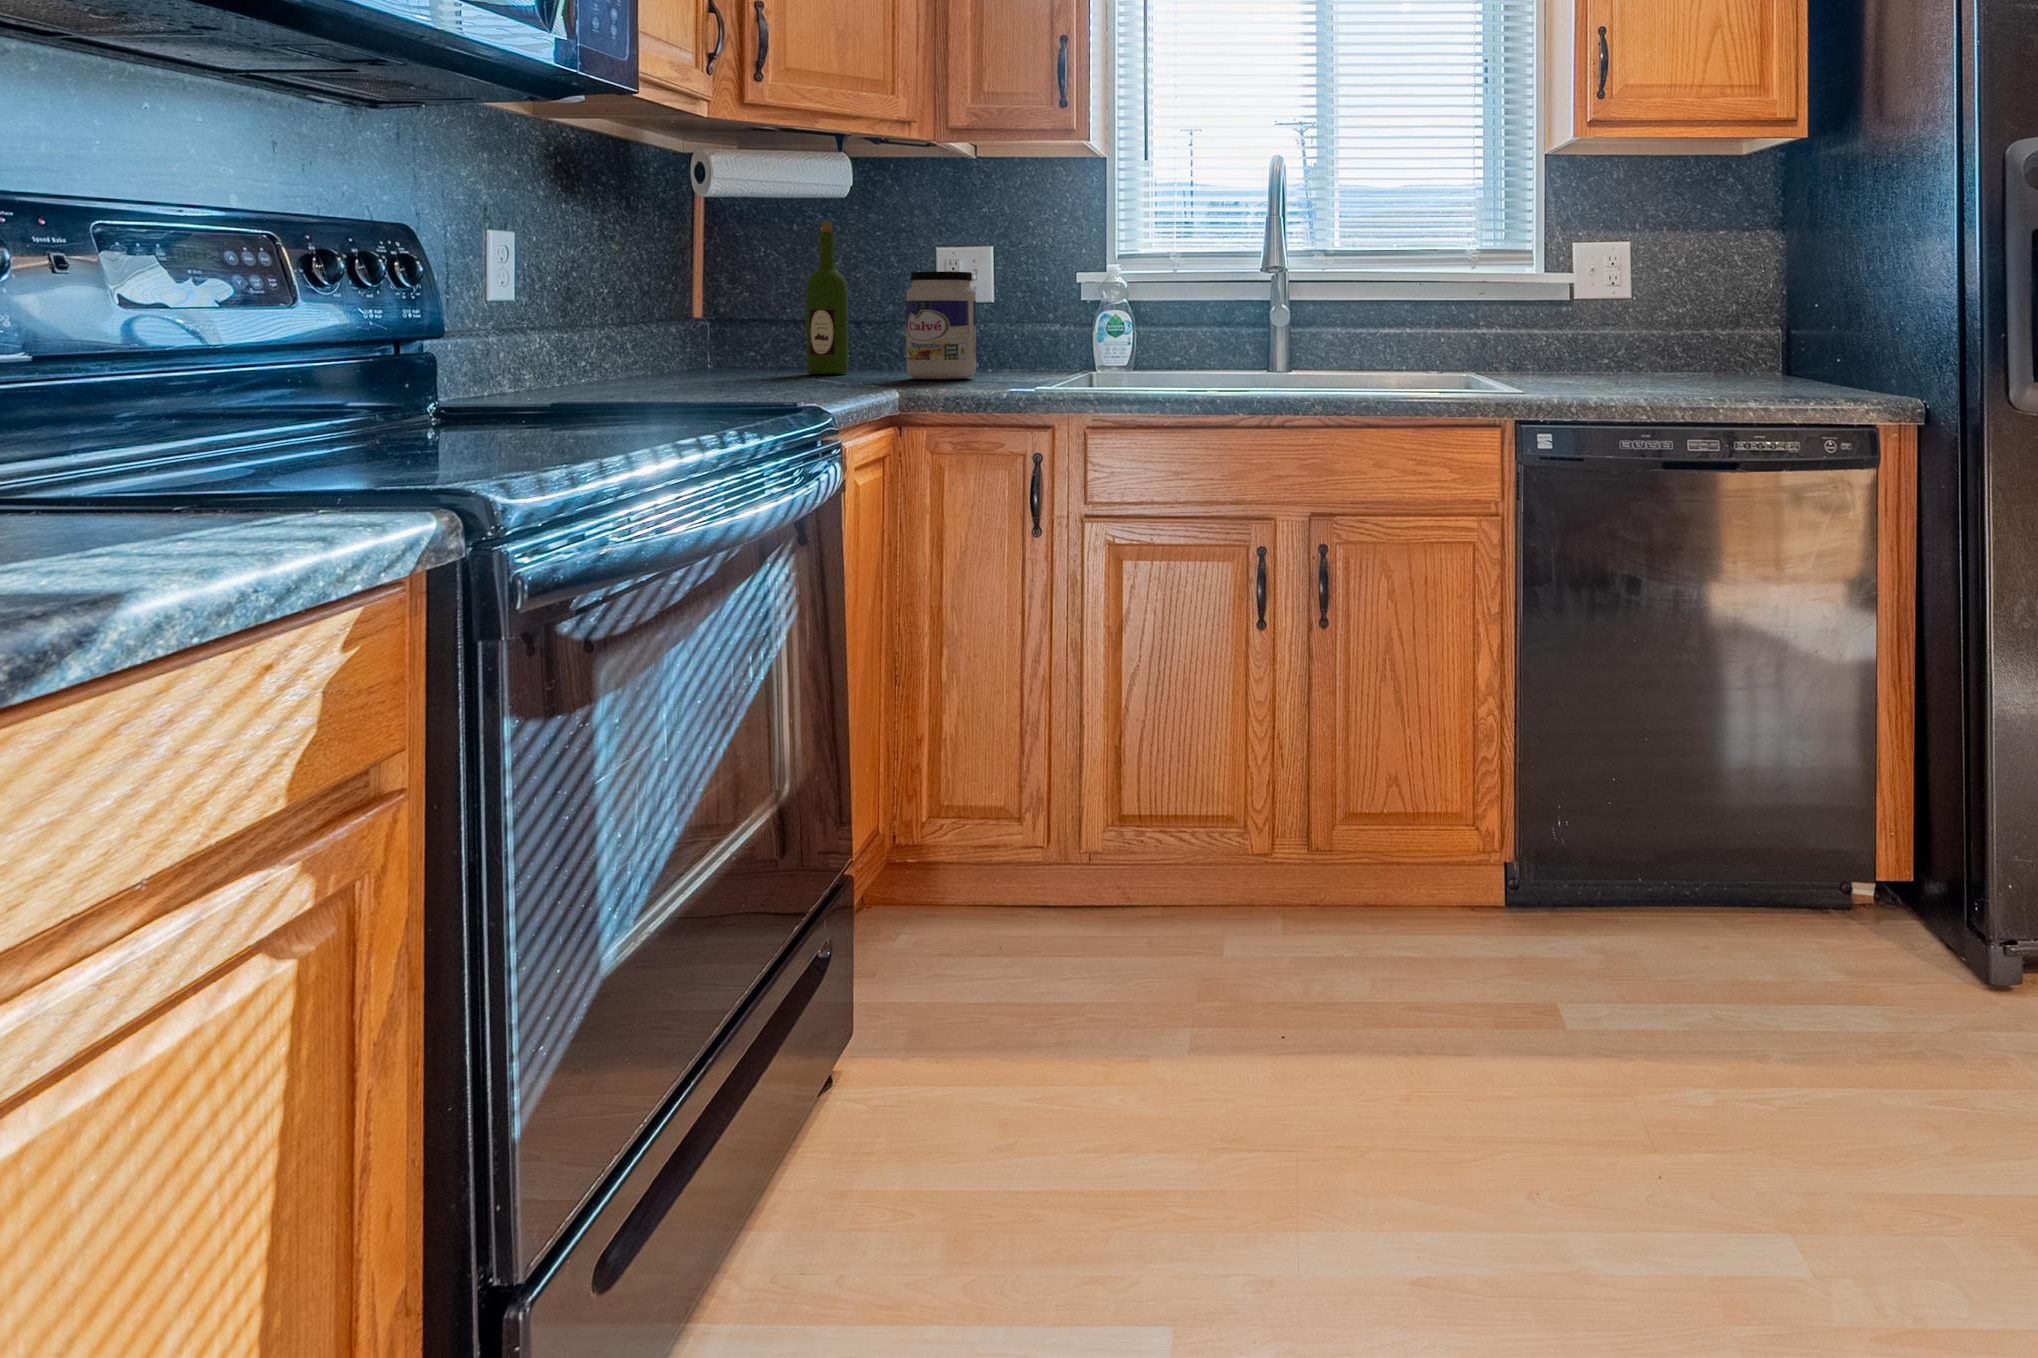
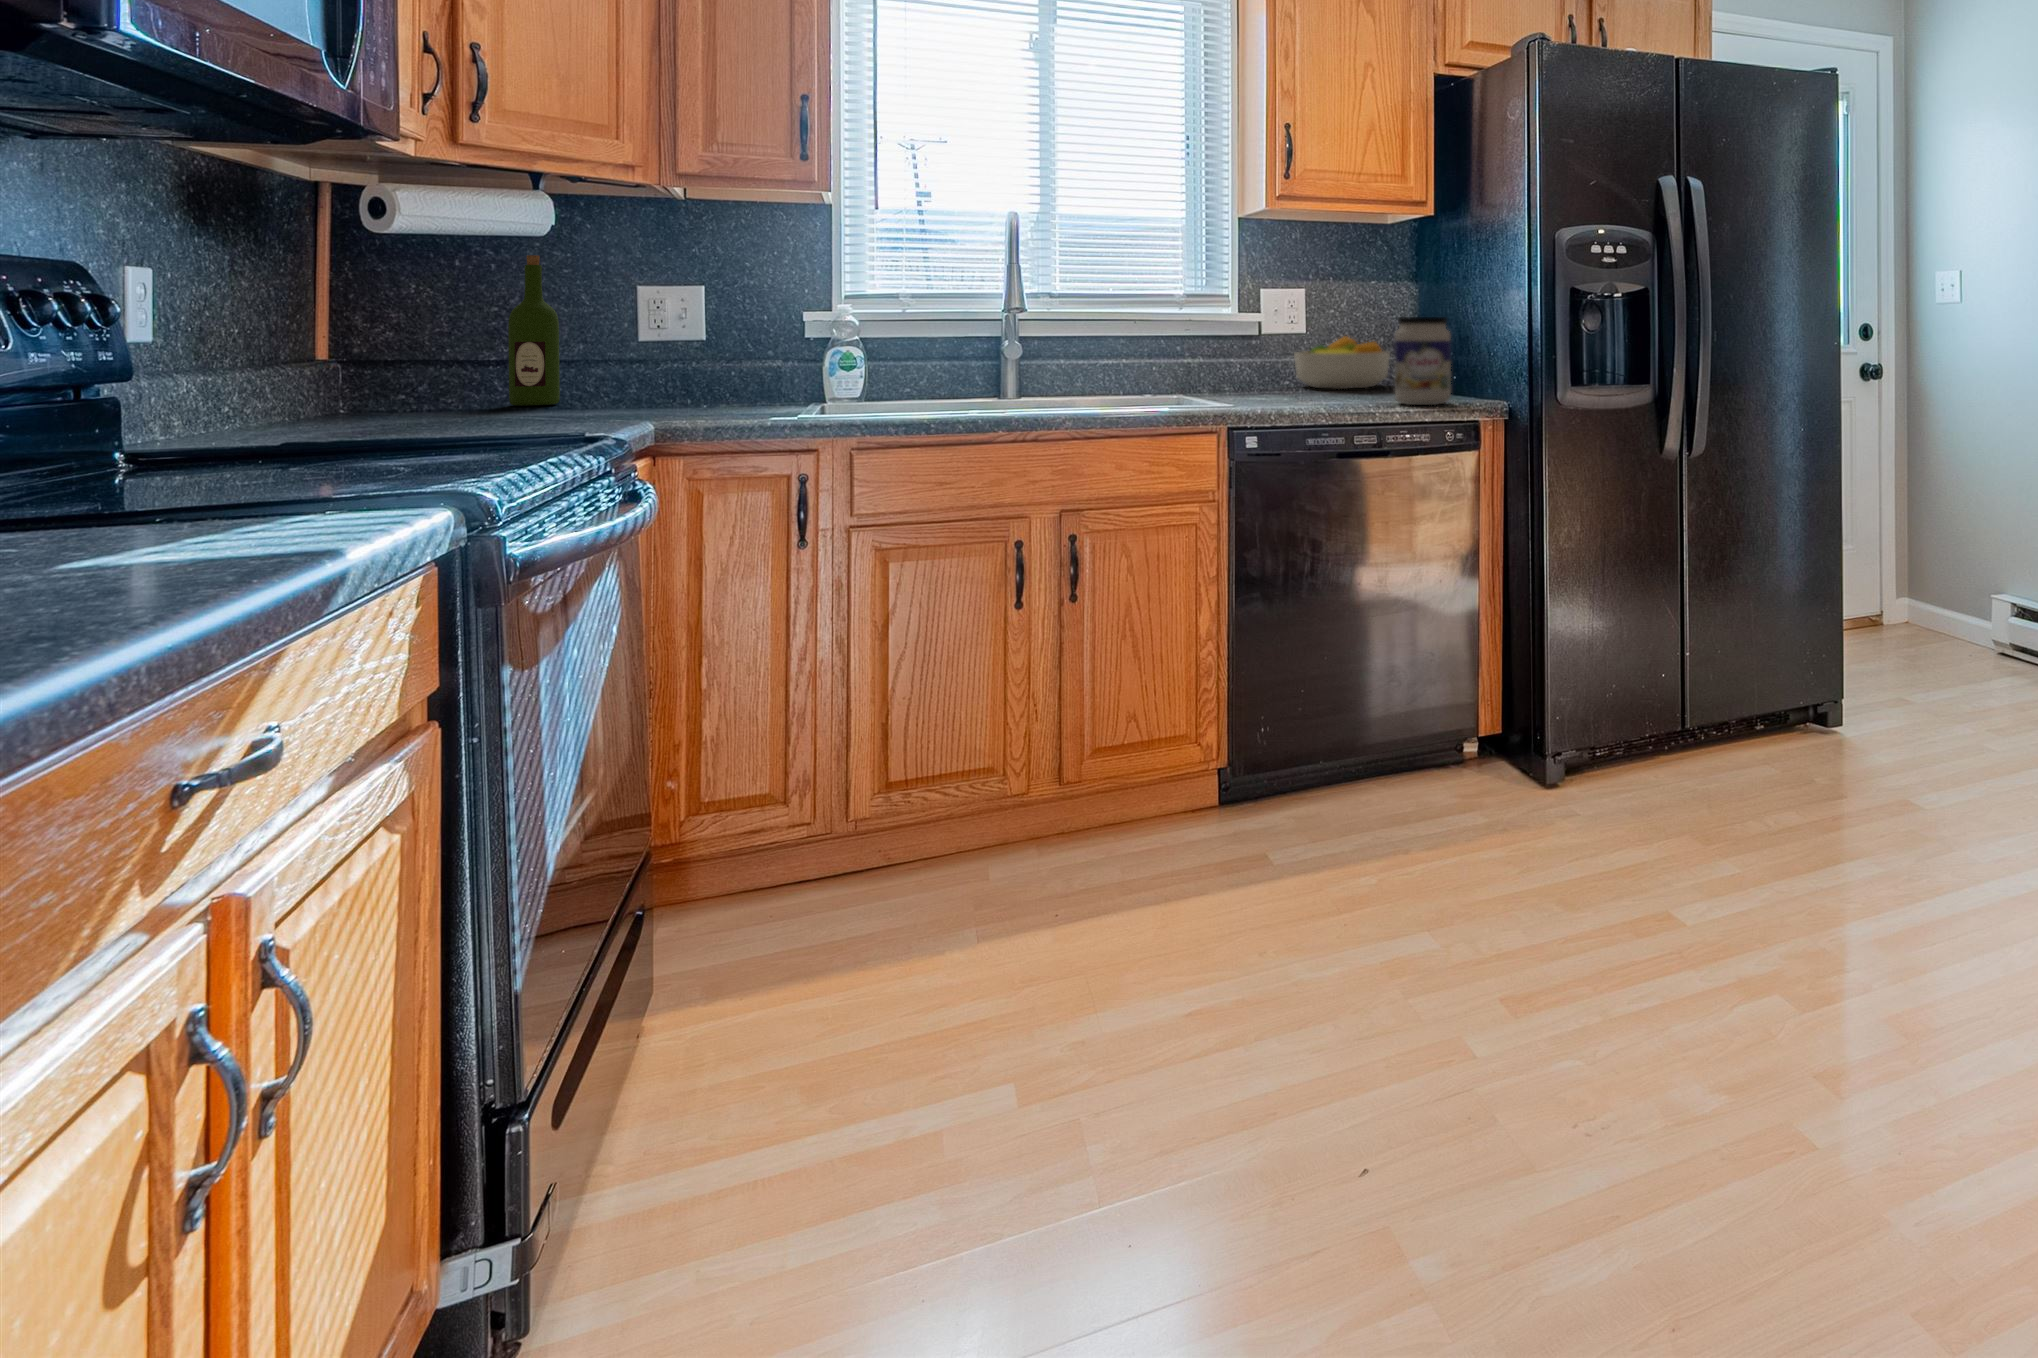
jar: present [906,271,976,379] -> present [1394,317,1451,405]
fruit bowl: none [1623,310,1756,378] -> present [1294,336,1390,389]

